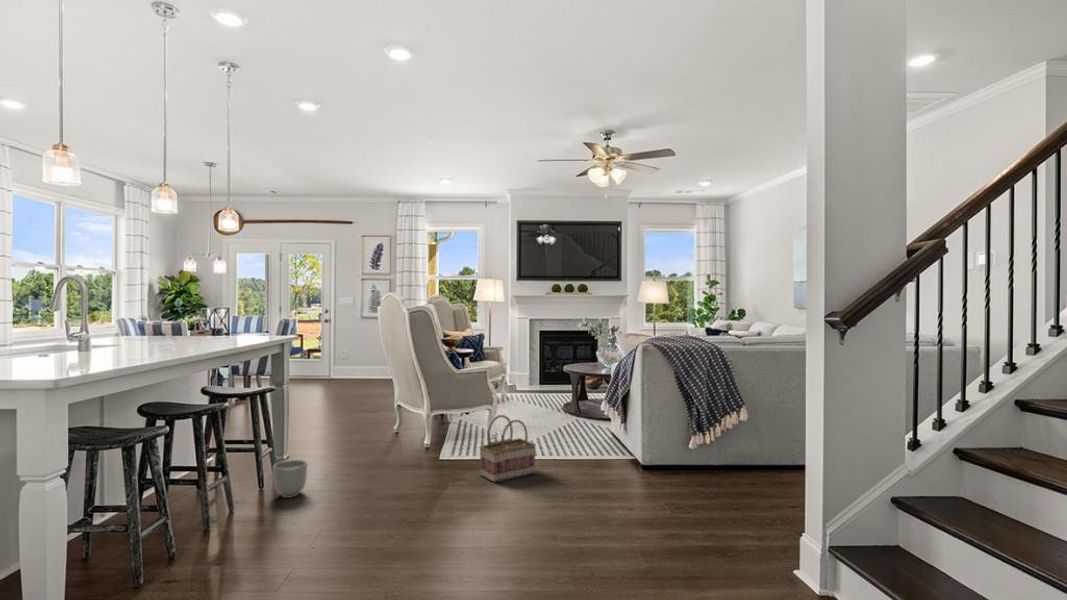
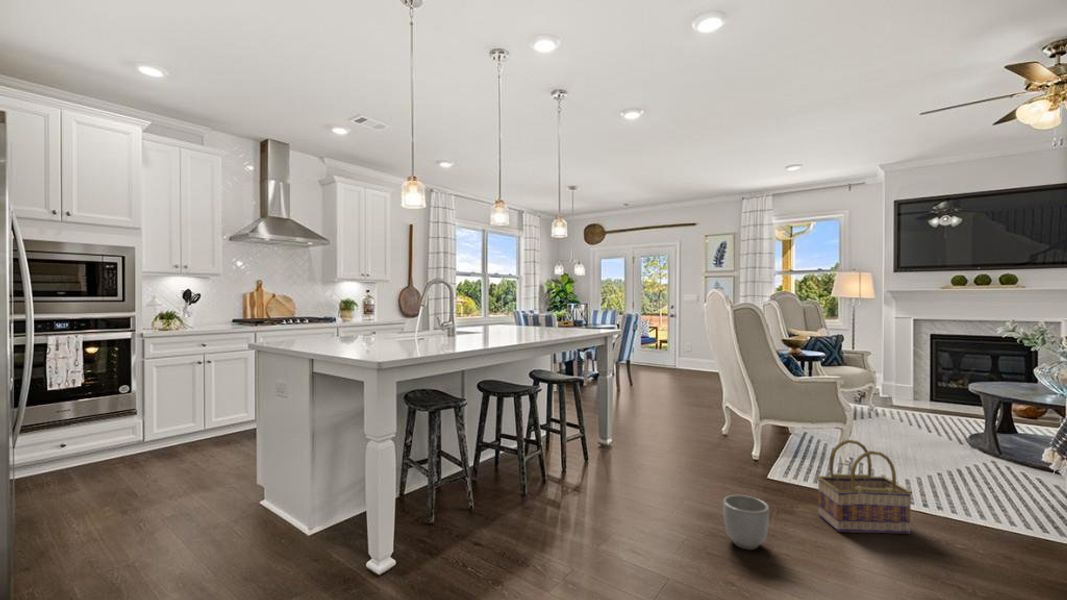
planter: present [273,460,307,498] -> present [723,495,769,550]

